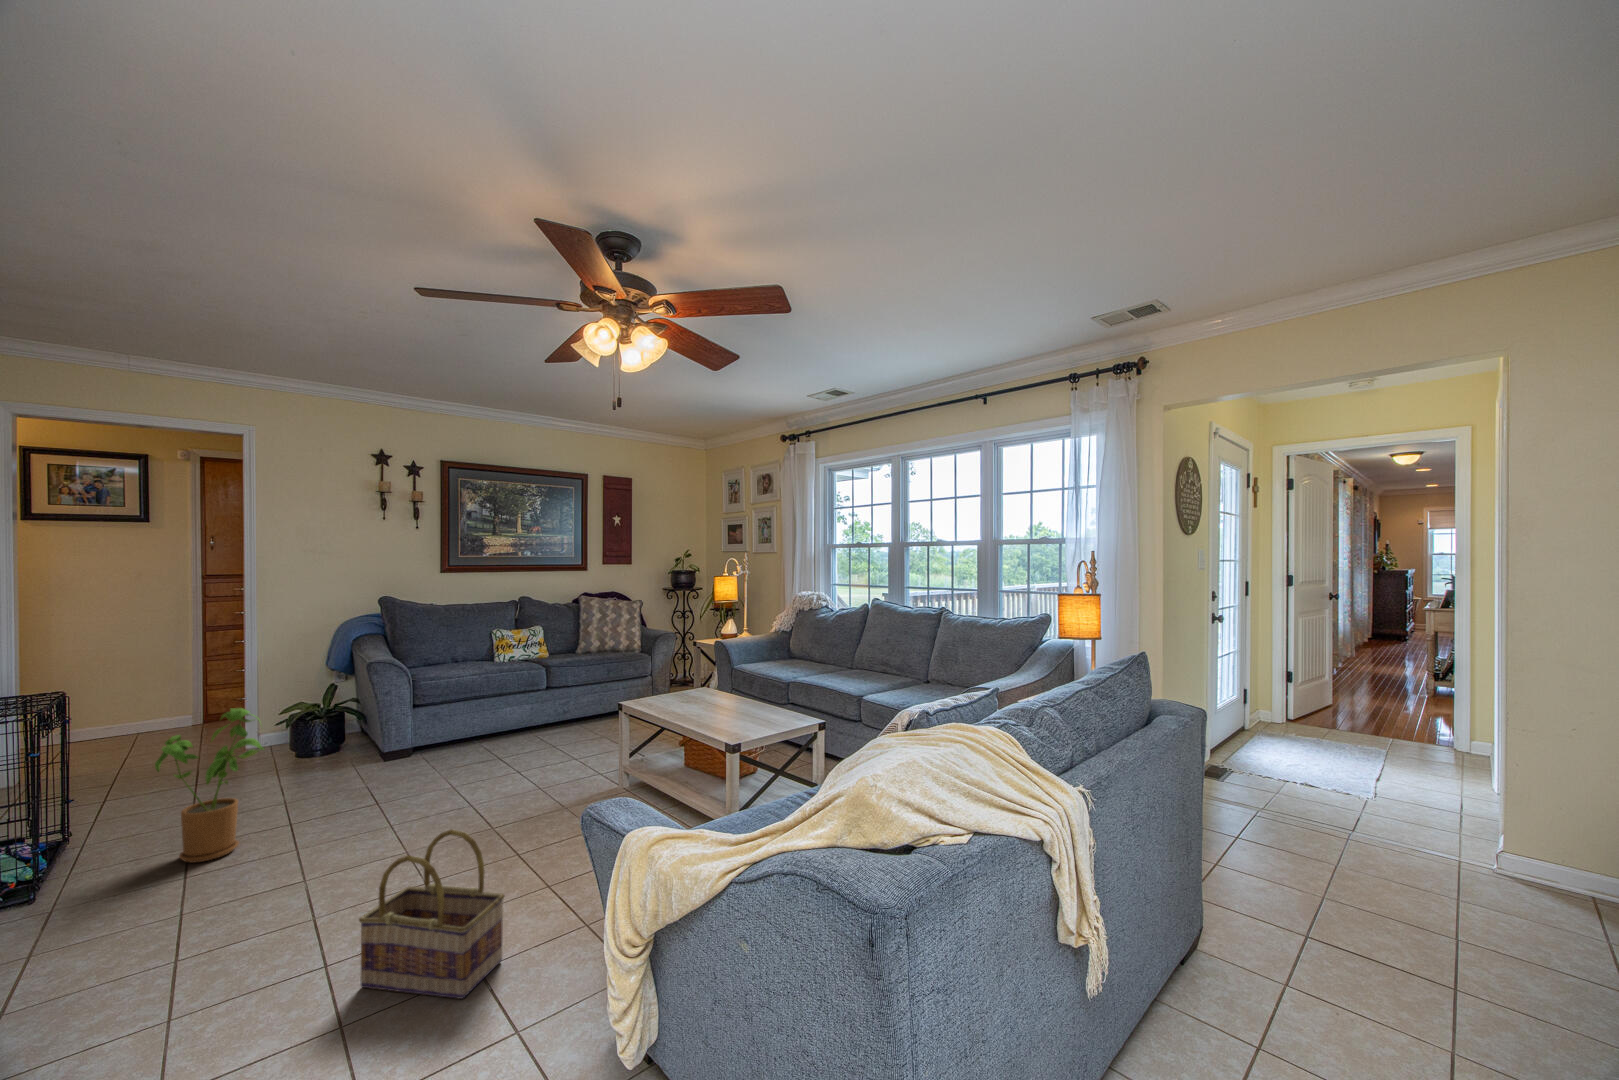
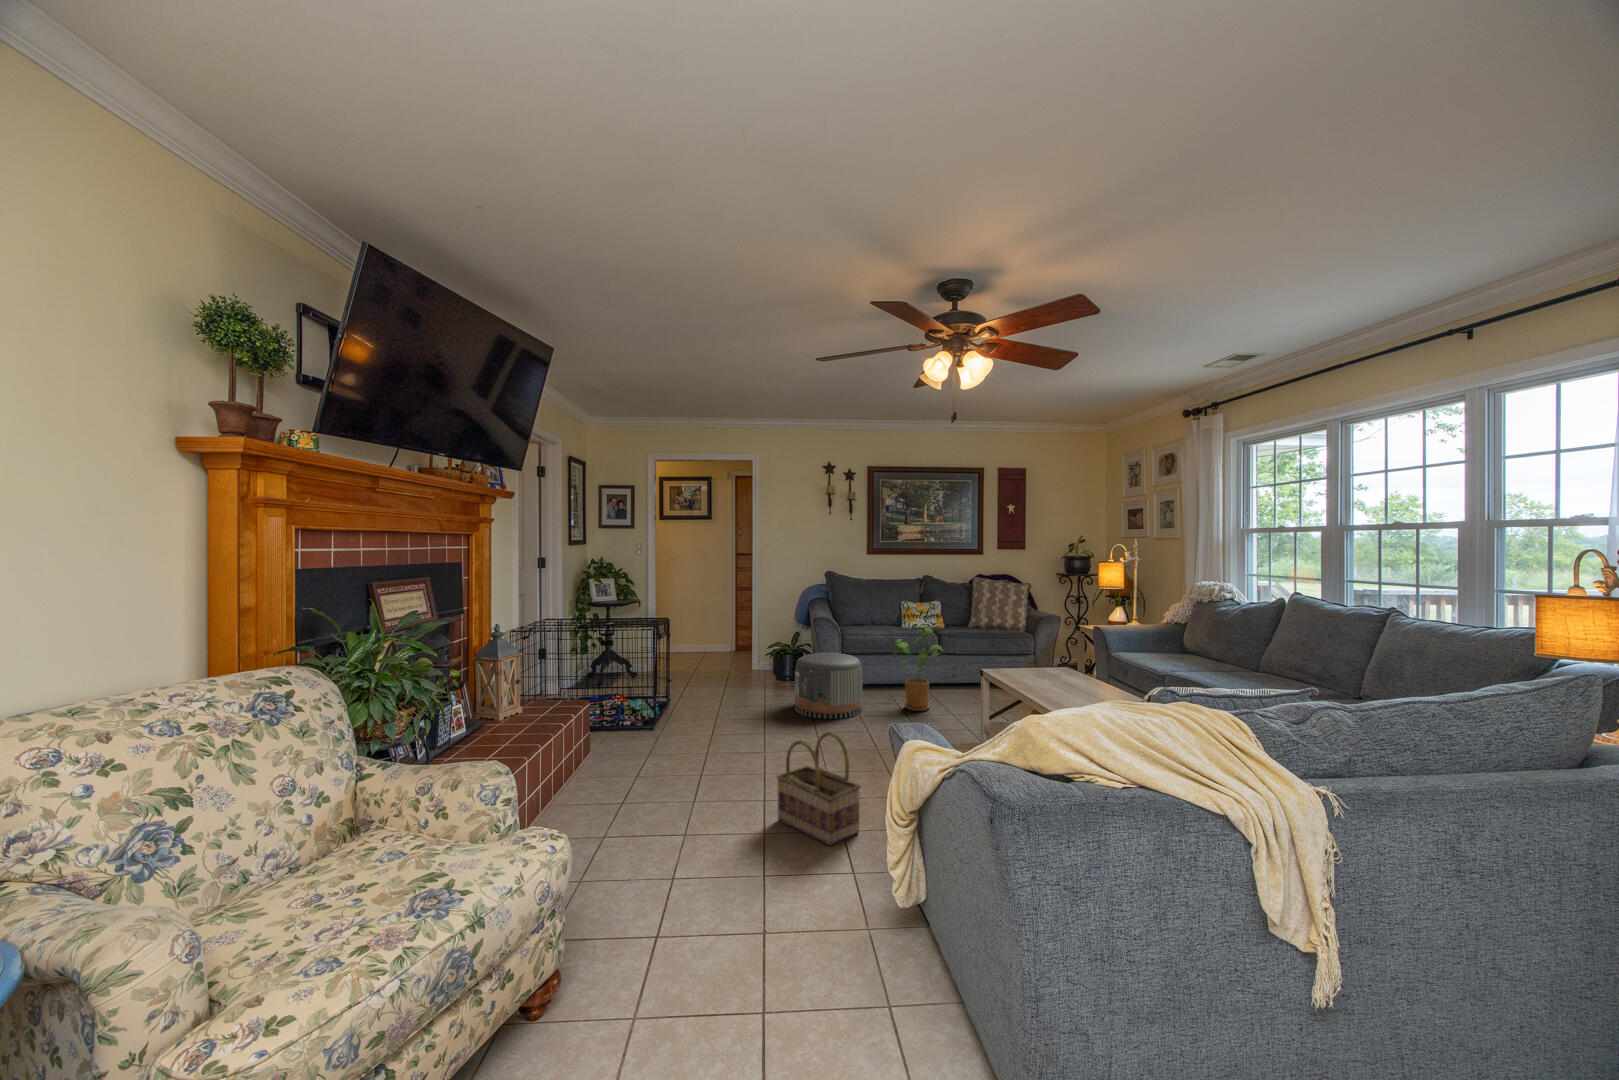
pouf: none [343,707,451,803] -> present [795,652,863,719]
house plant: present [155,708,264,863] -> present [894,628,942,711]

